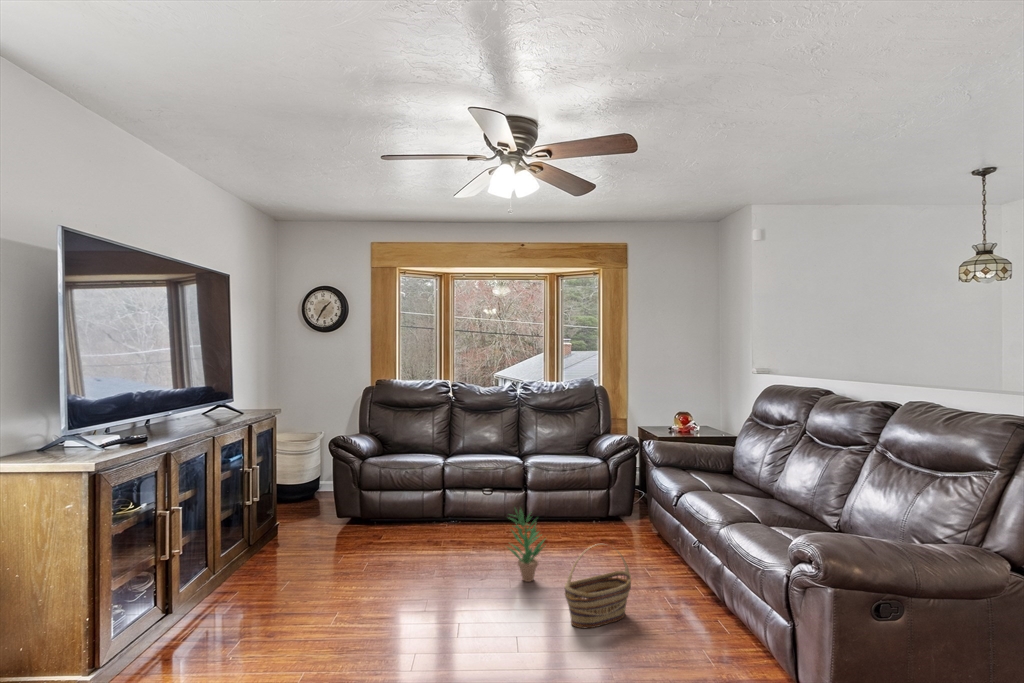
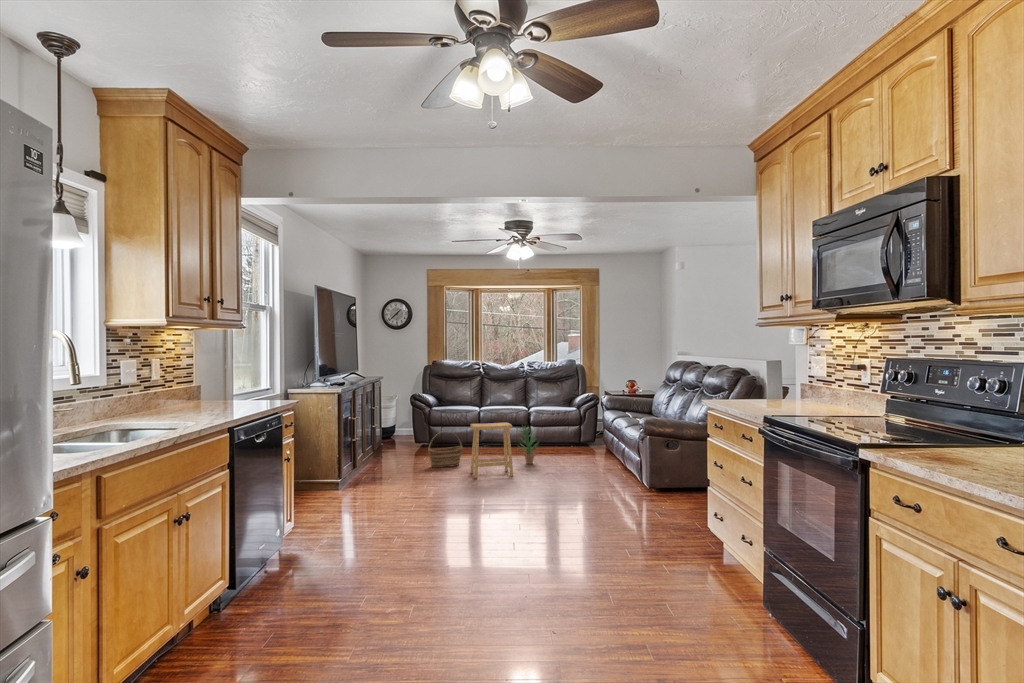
footstool: none [412,513,498,642] -> present [470,422,513,478]
basket: present [565,544,631,628] -> present [428,444,462,468]

